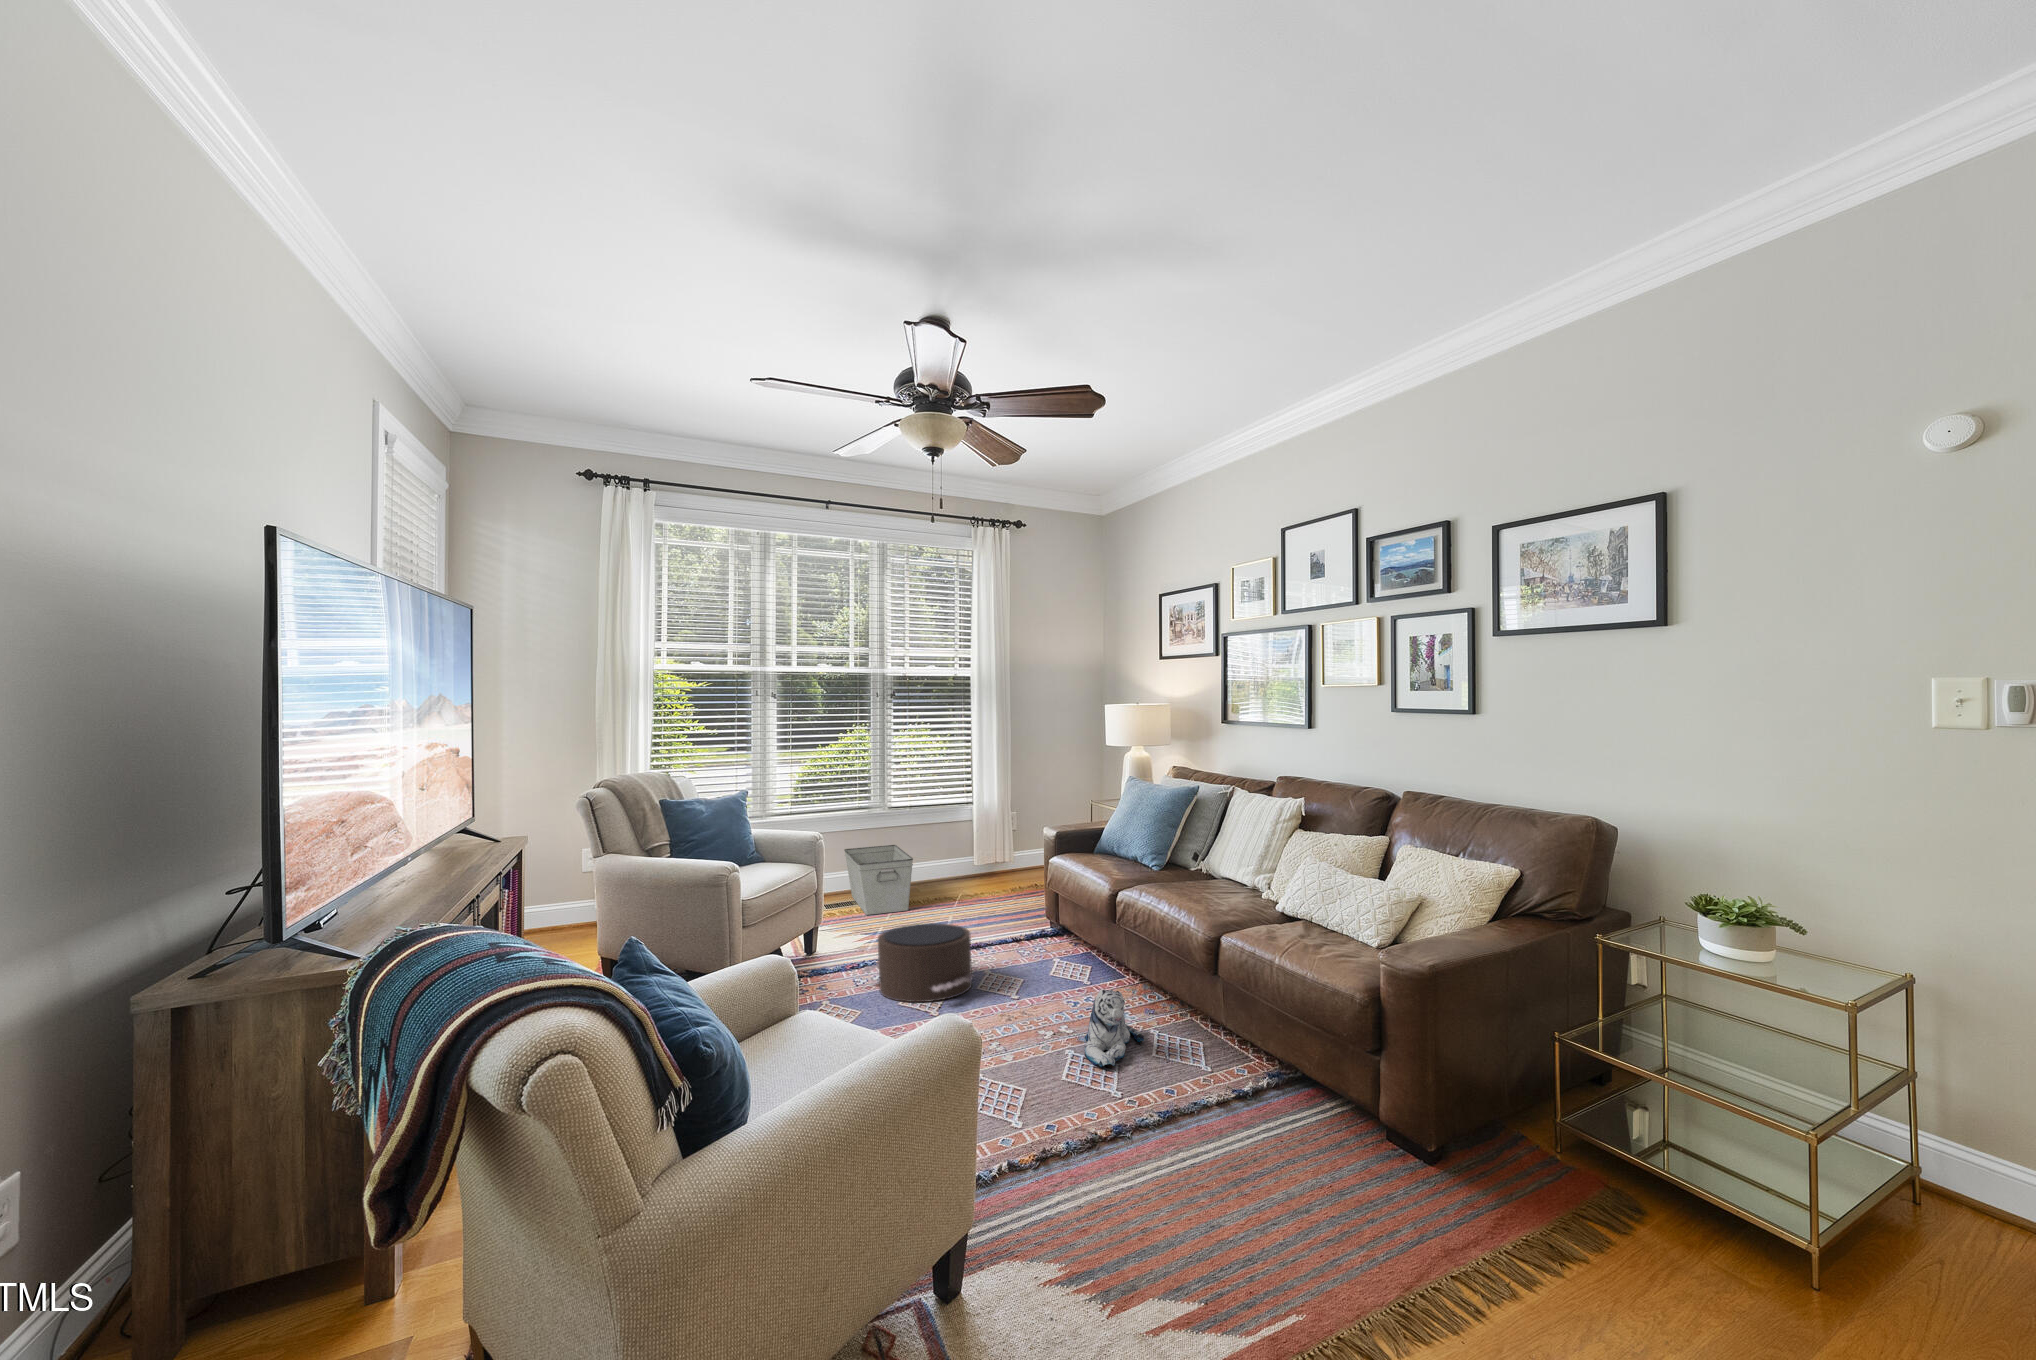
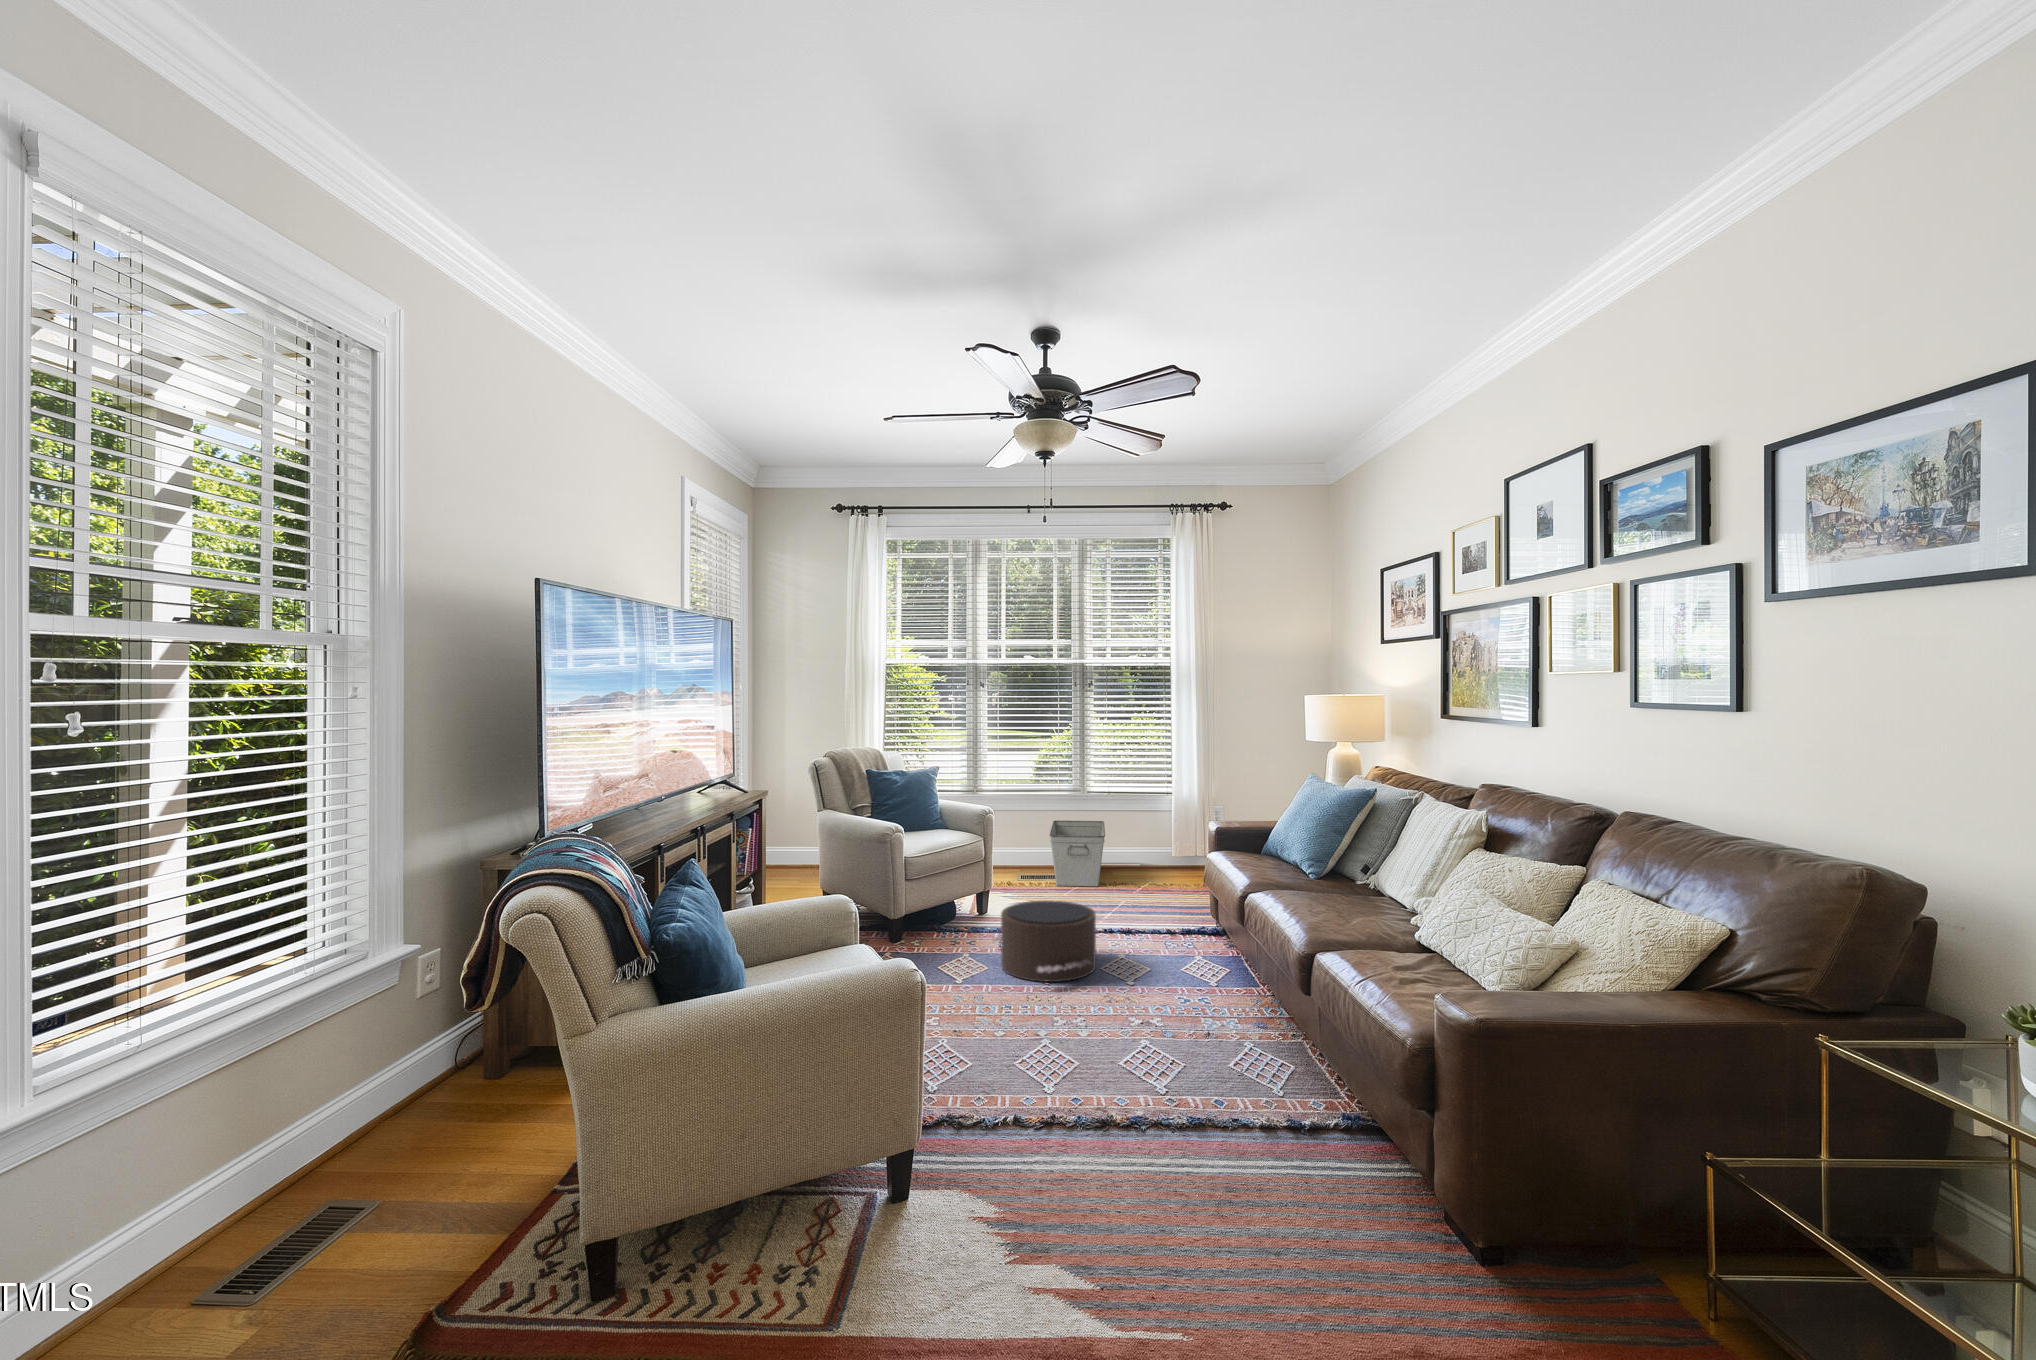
plush toy: present [1085,990,1144,1067] -> none [1142,1003,1223,1094]

